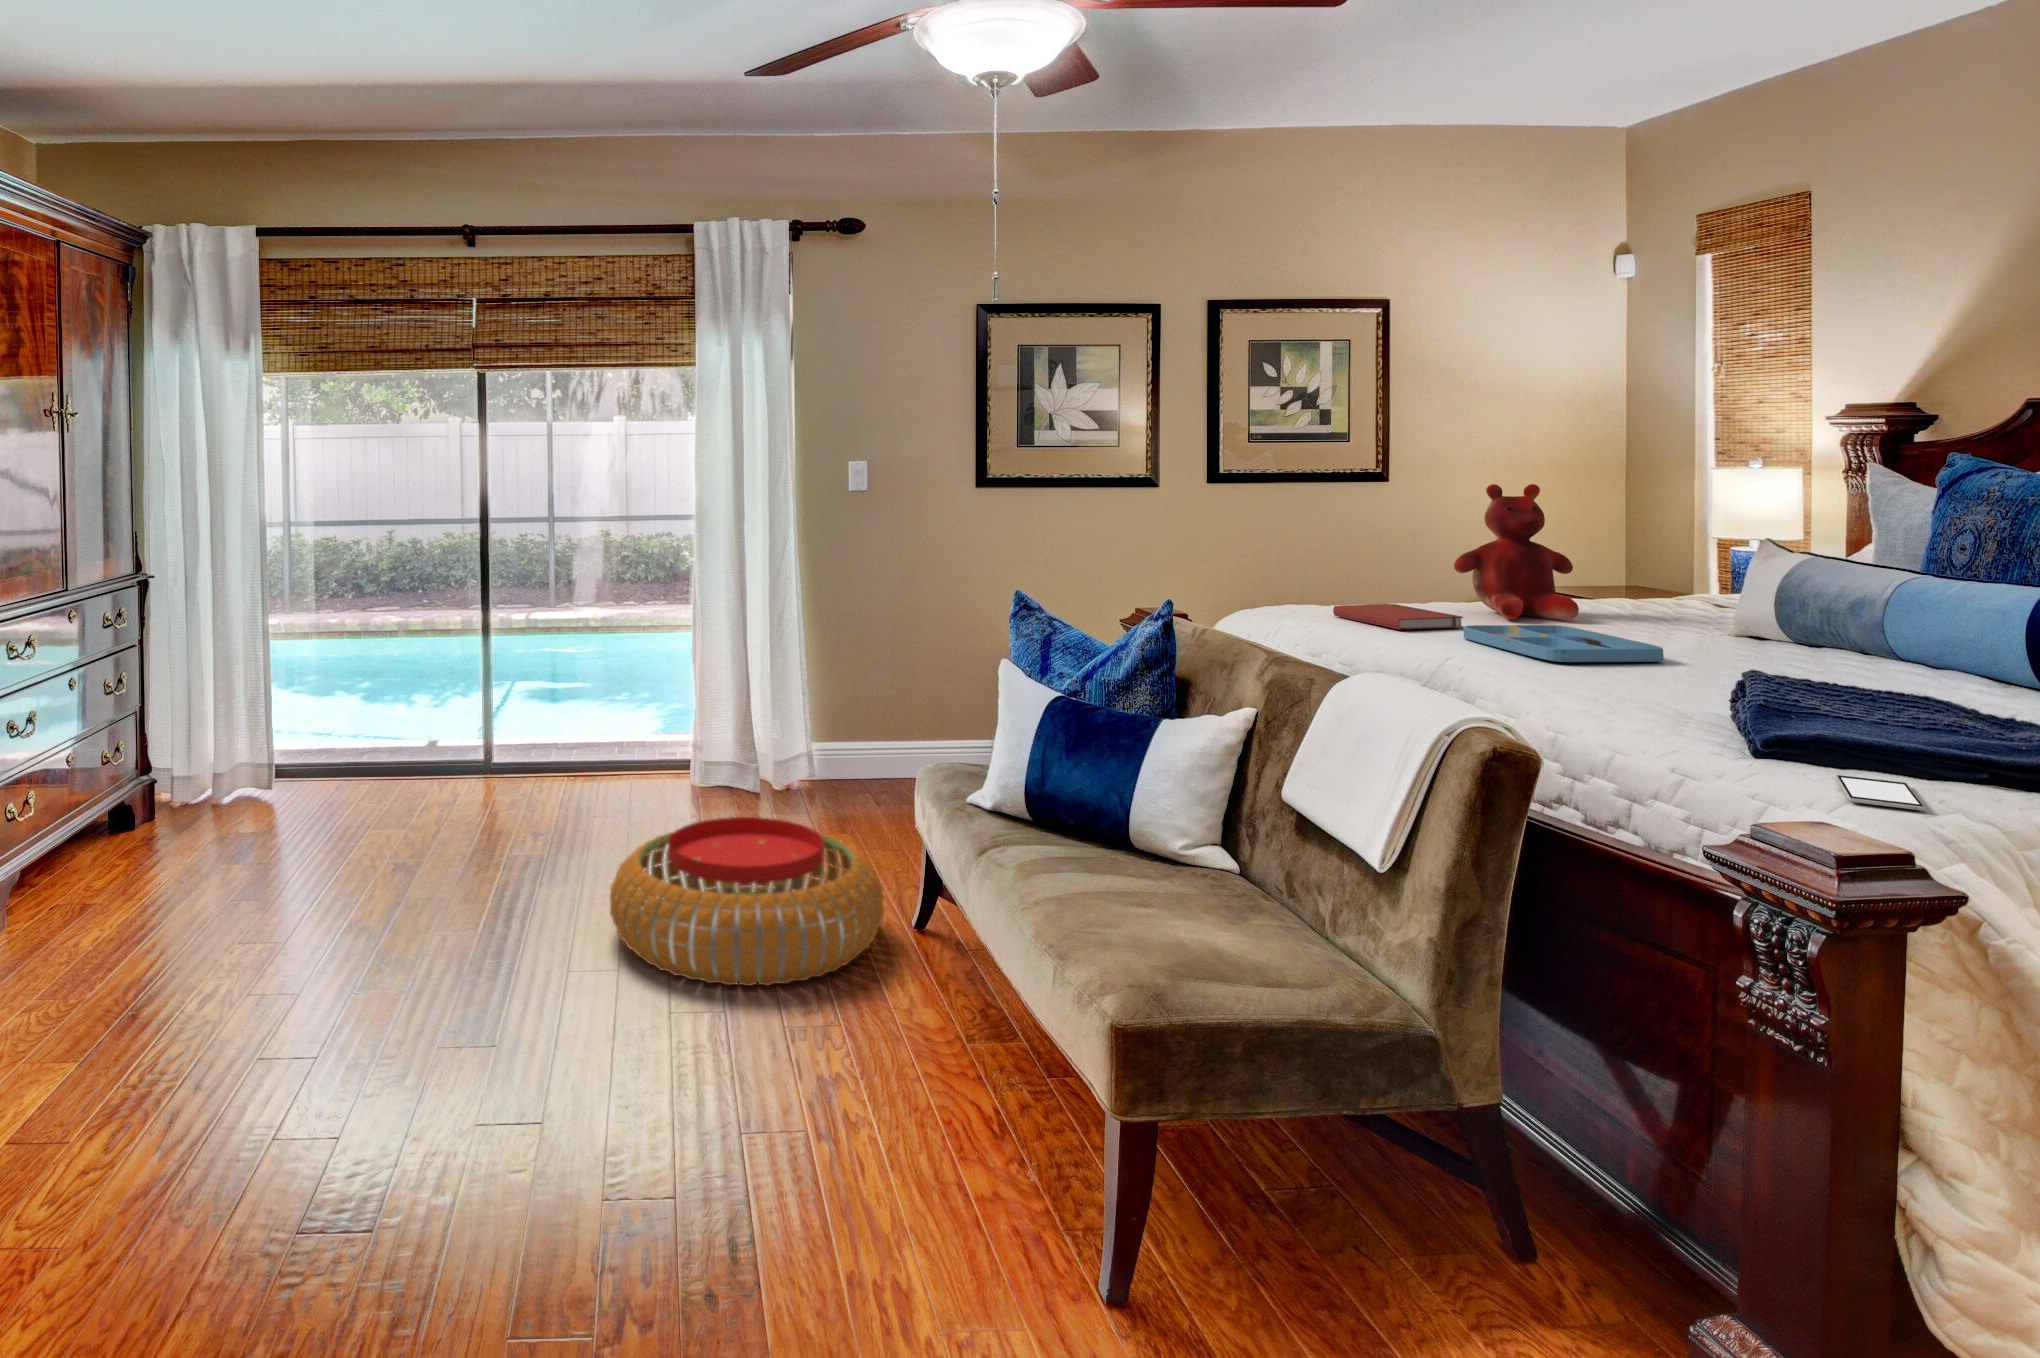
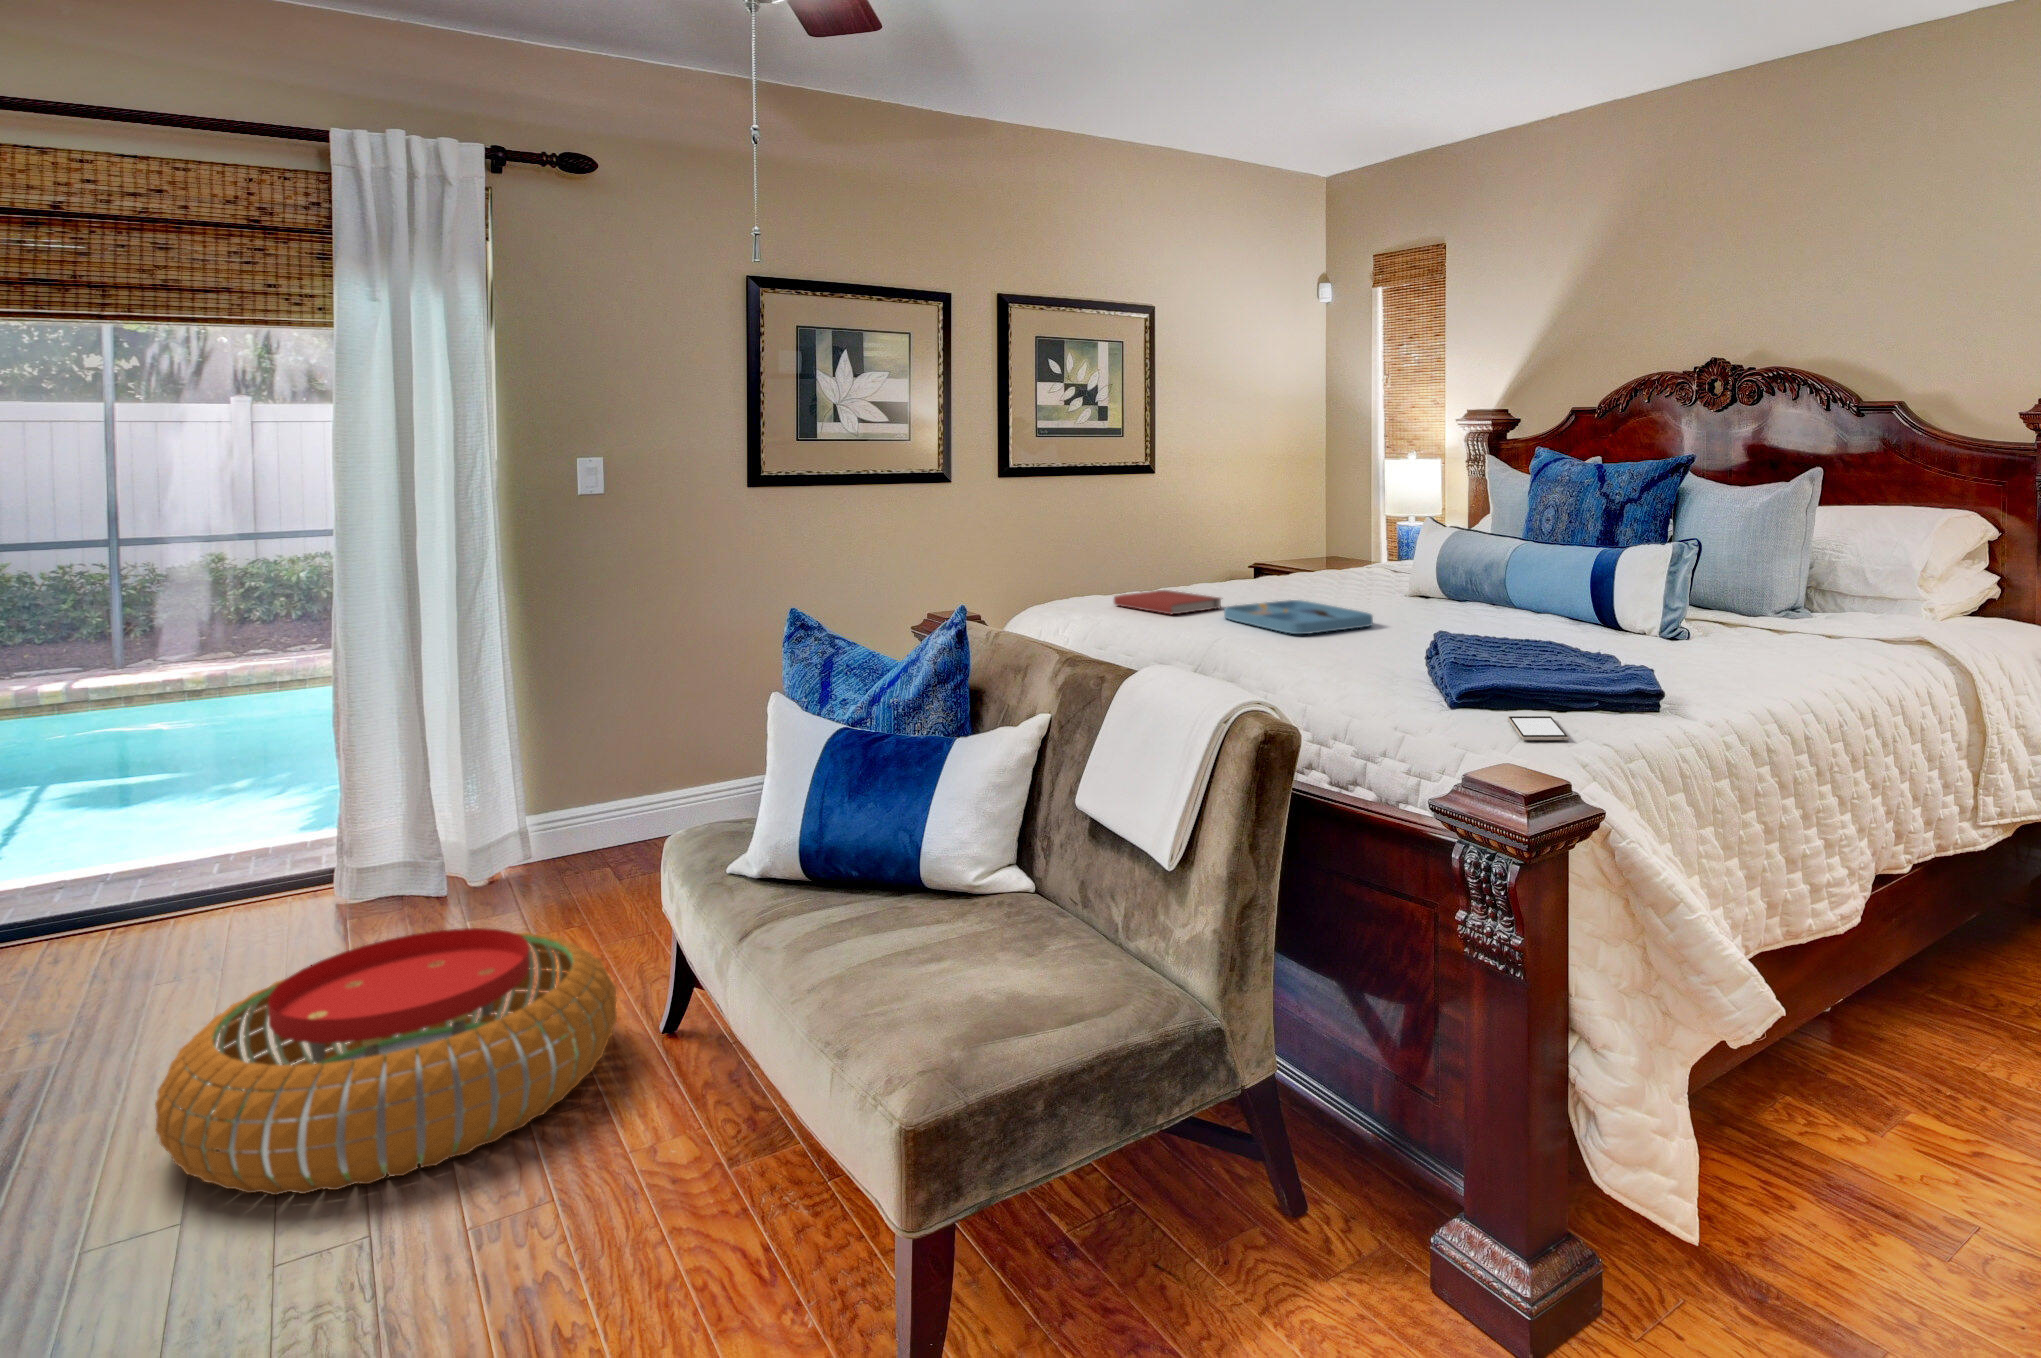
teddy bear: present [1454,484,1579,620] -> none [1213,475,1307,597]

